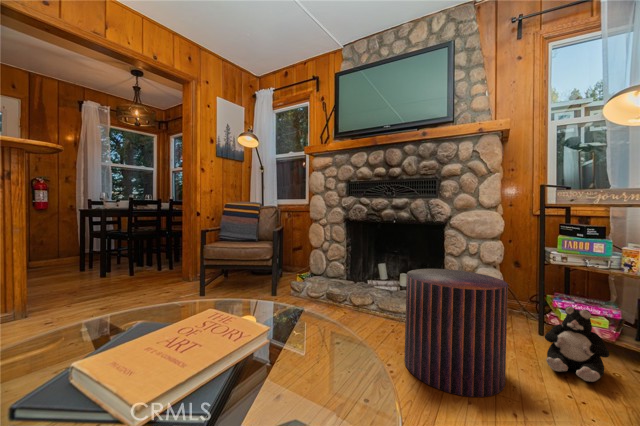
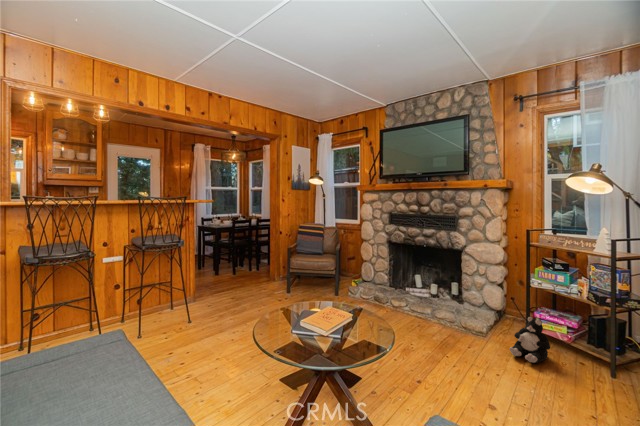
pouf: present [404,269,508,397] -> none [419,287,480,364]

